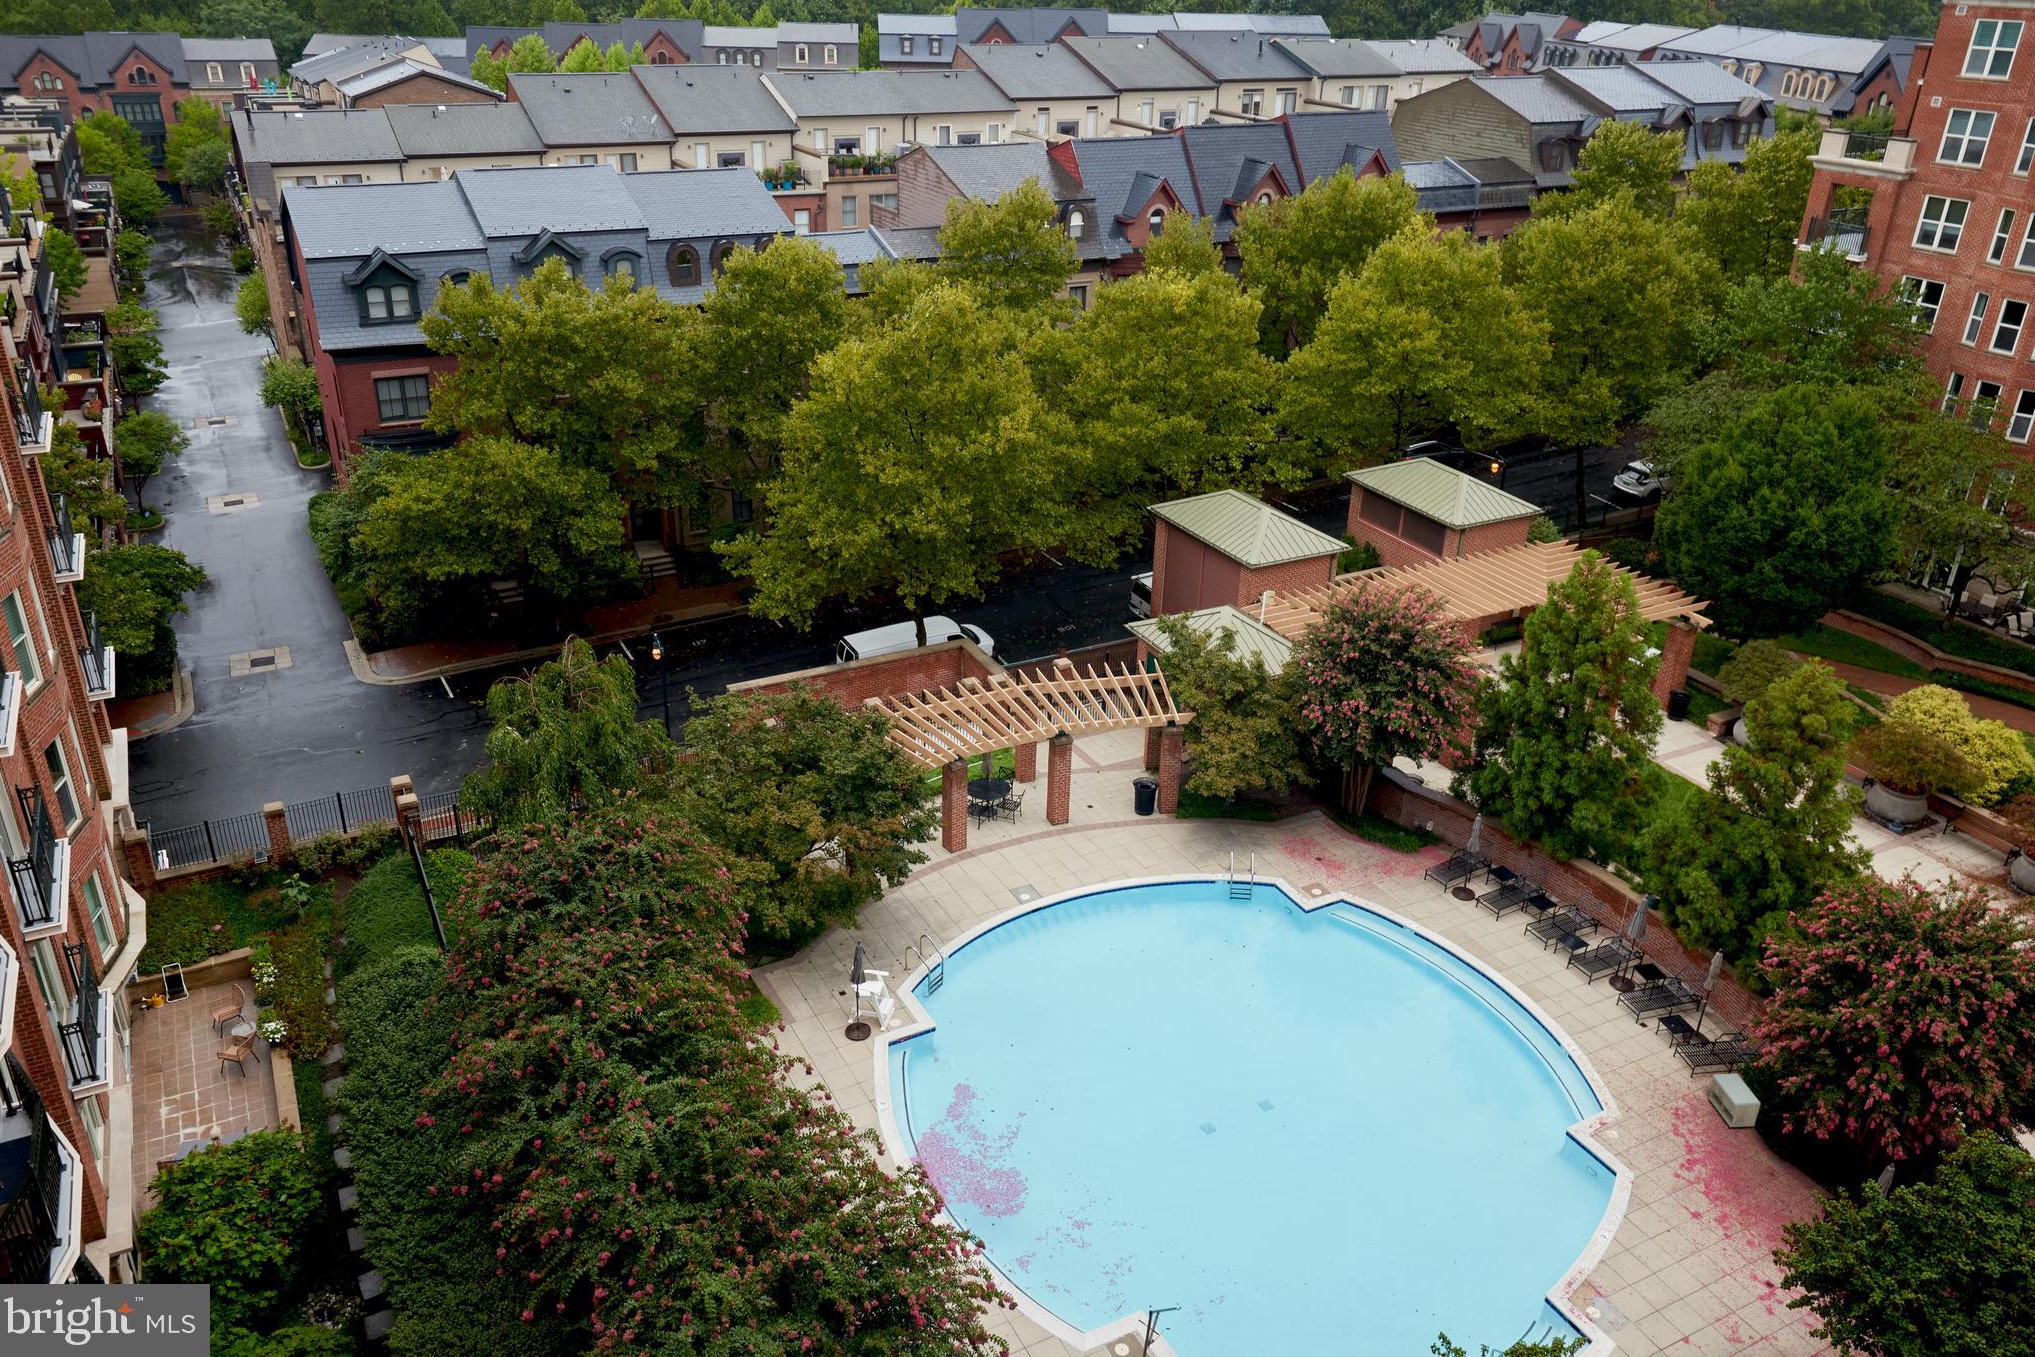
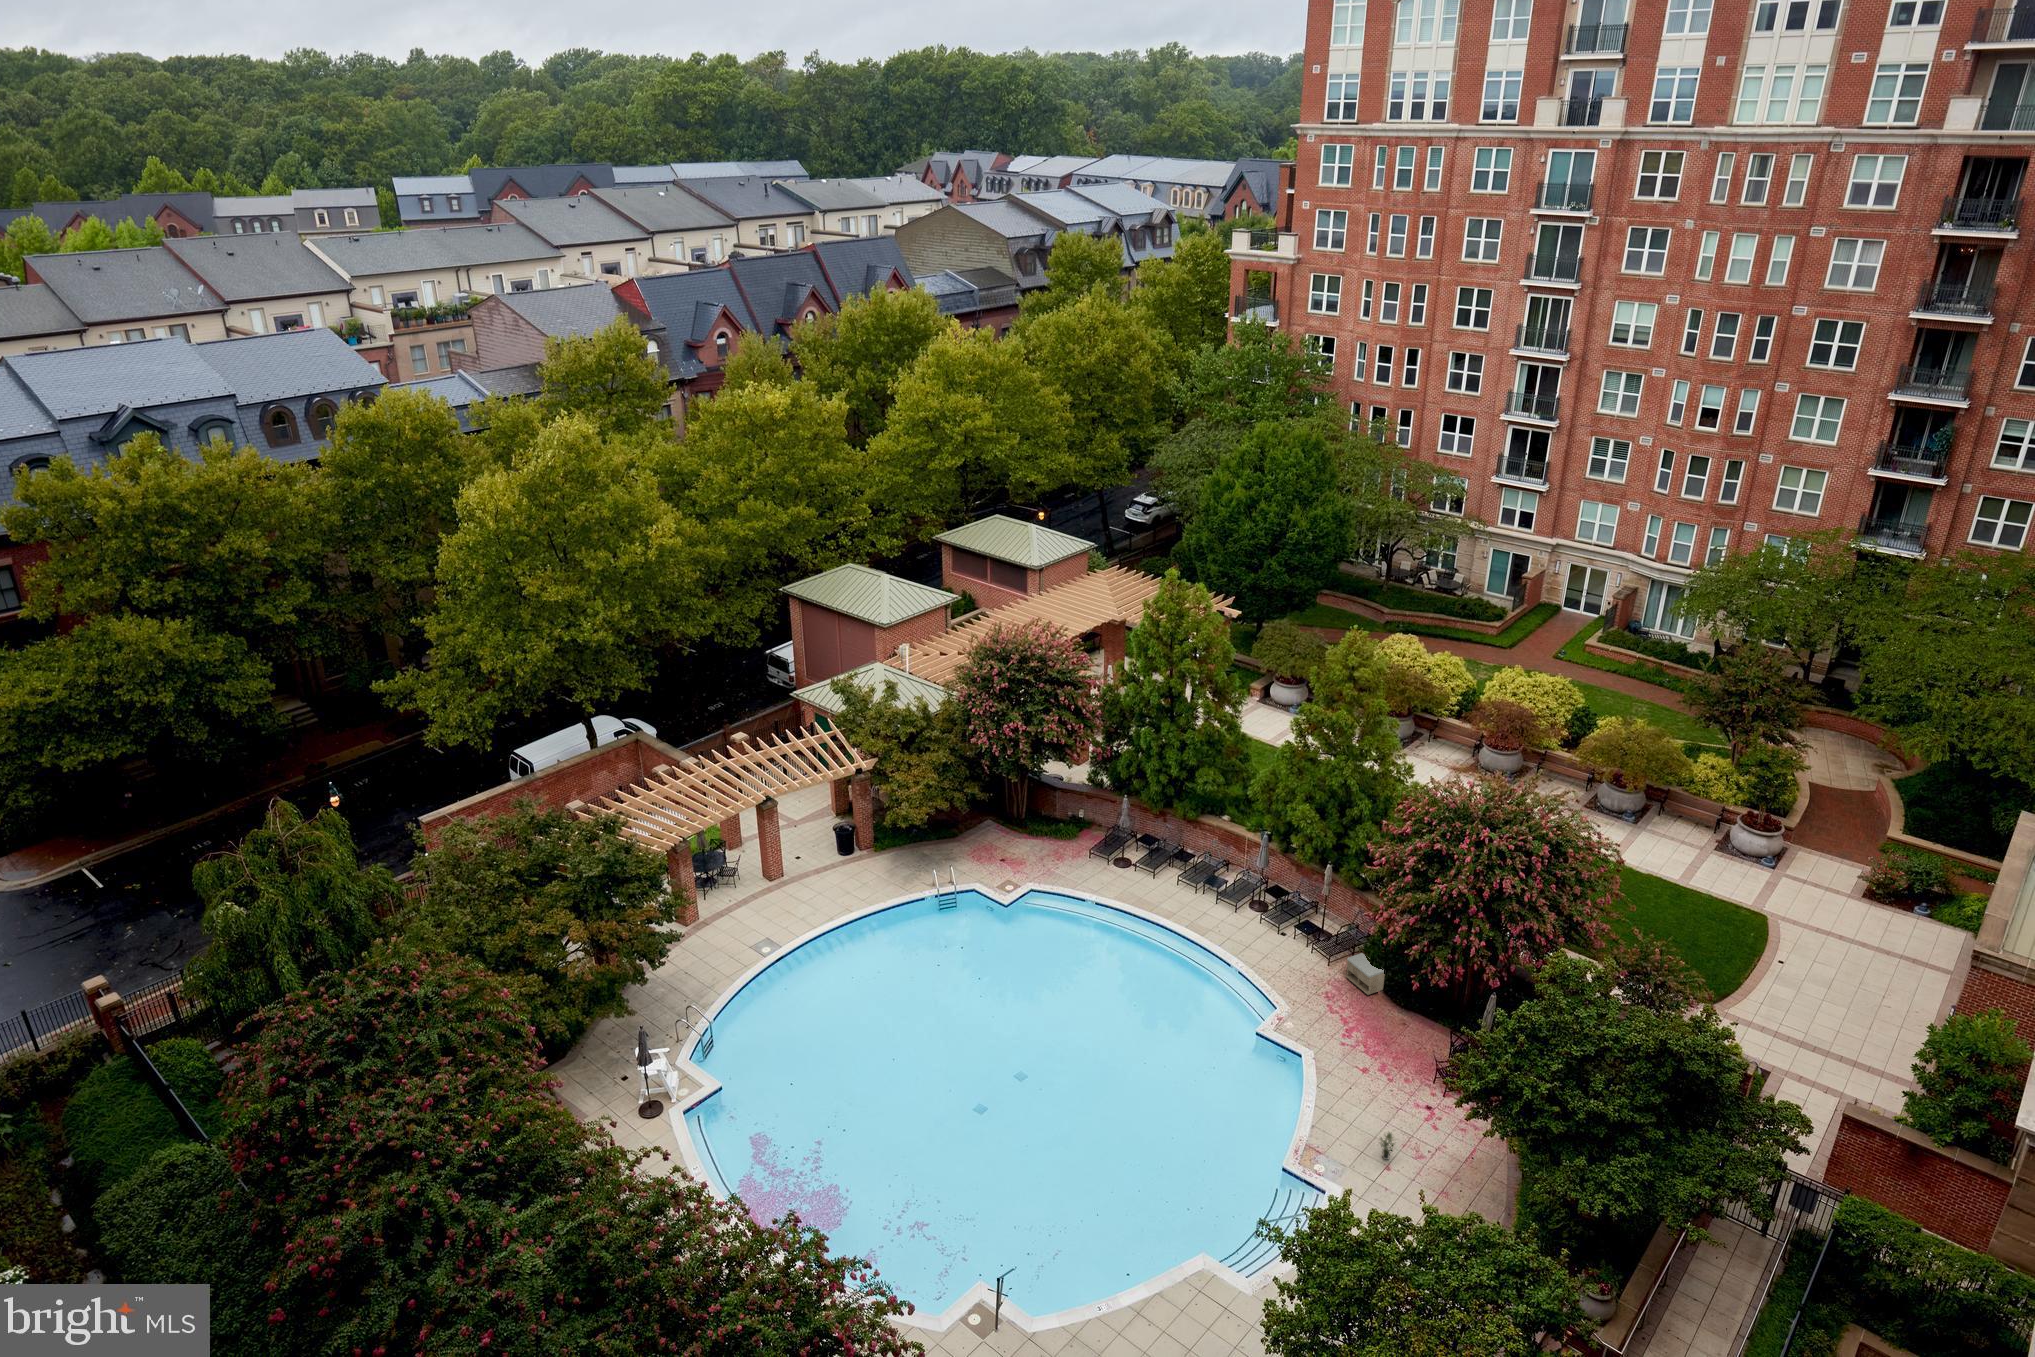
potted plant: none [1673,1293,1698,1329] -> present [1380,1133,1394,1160]

